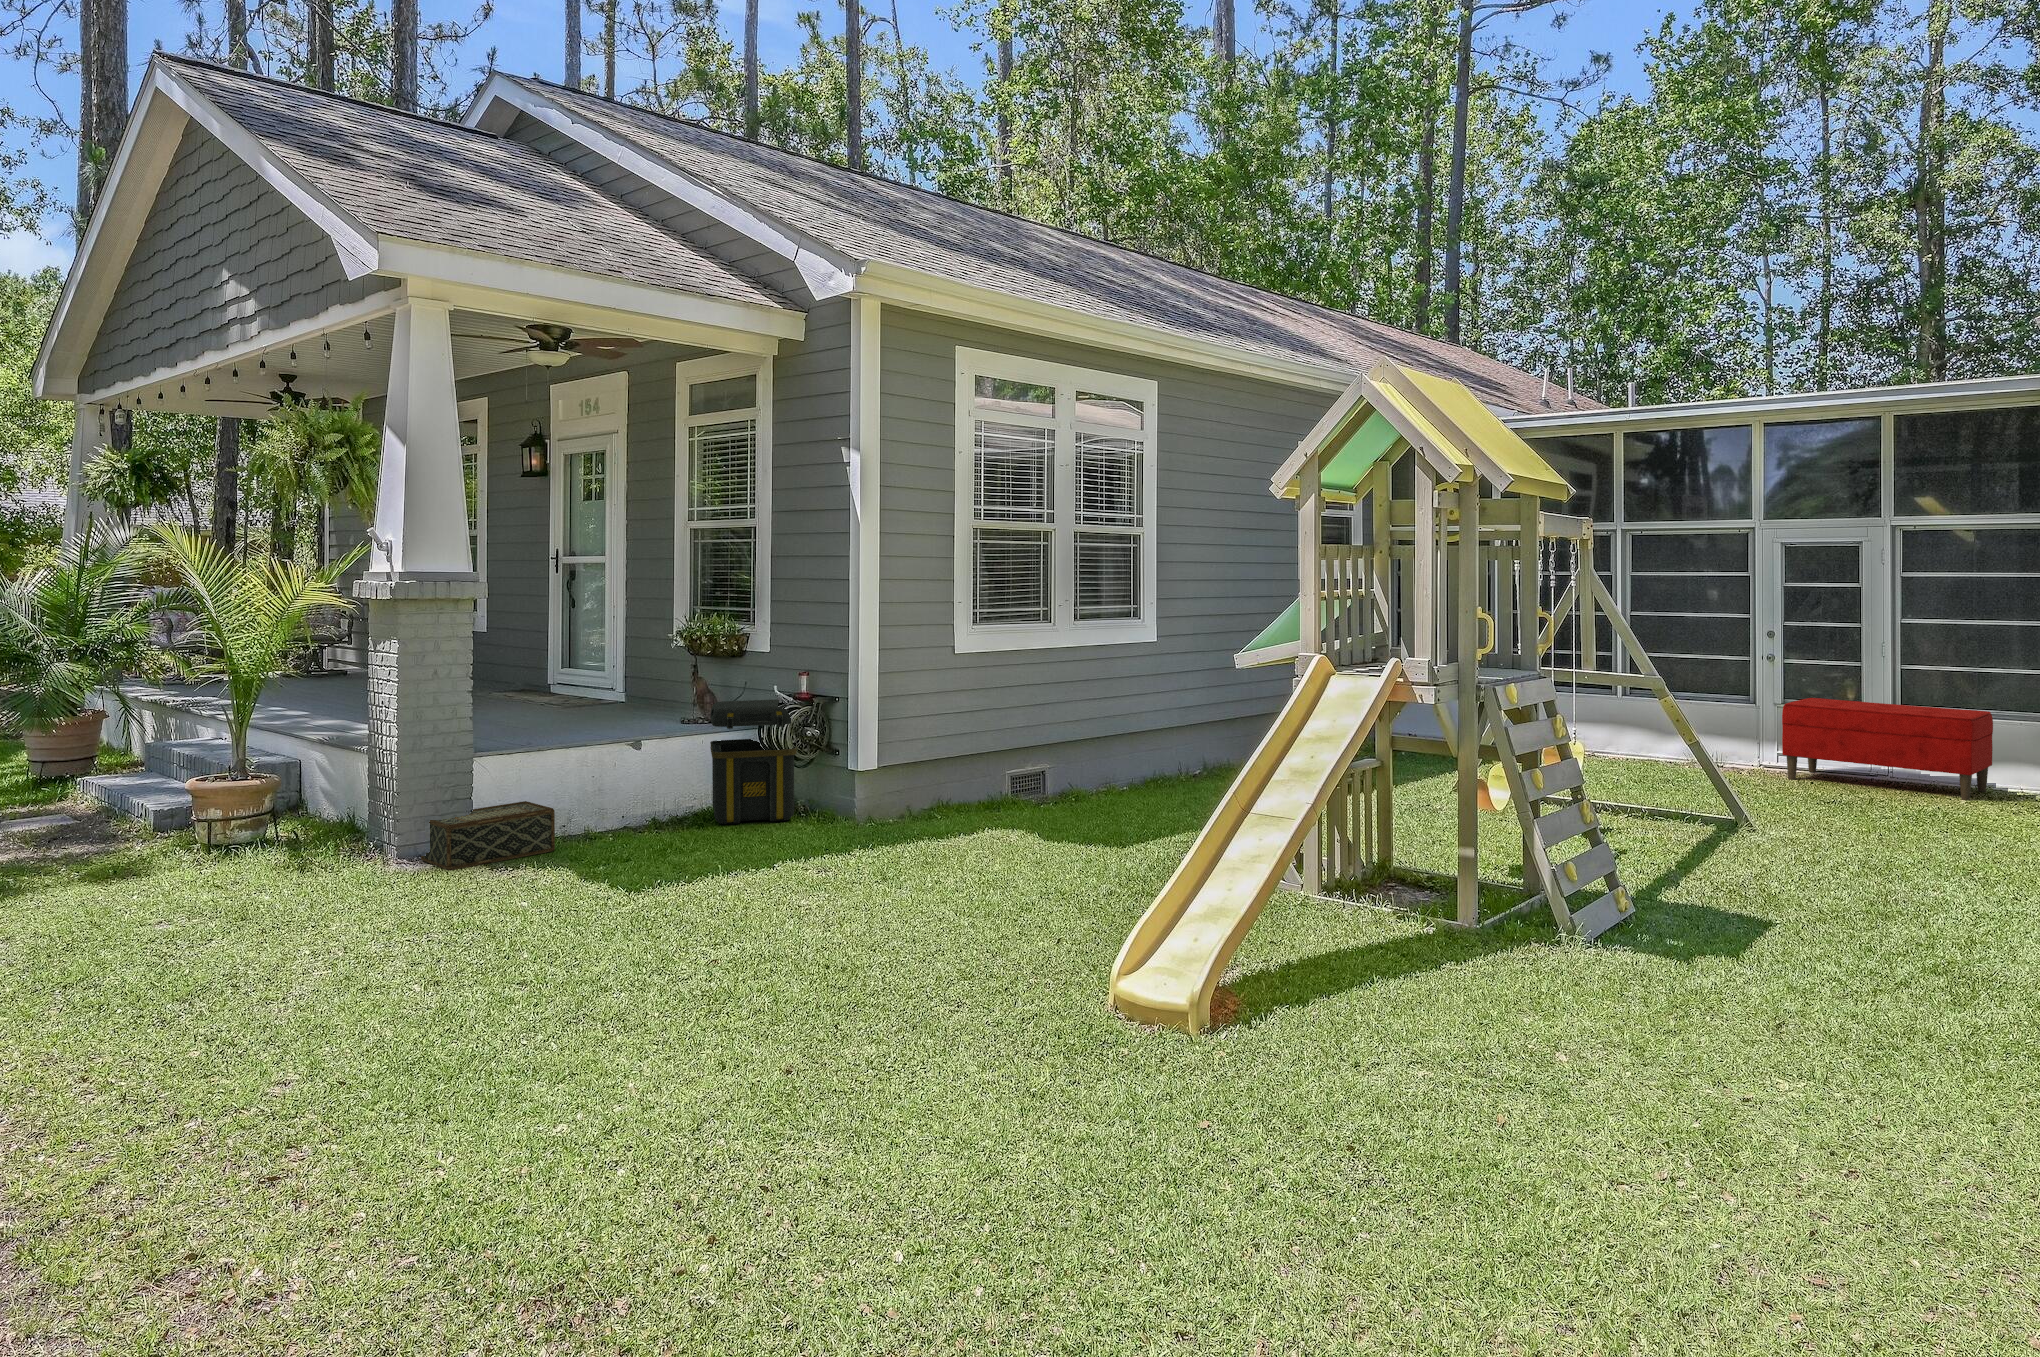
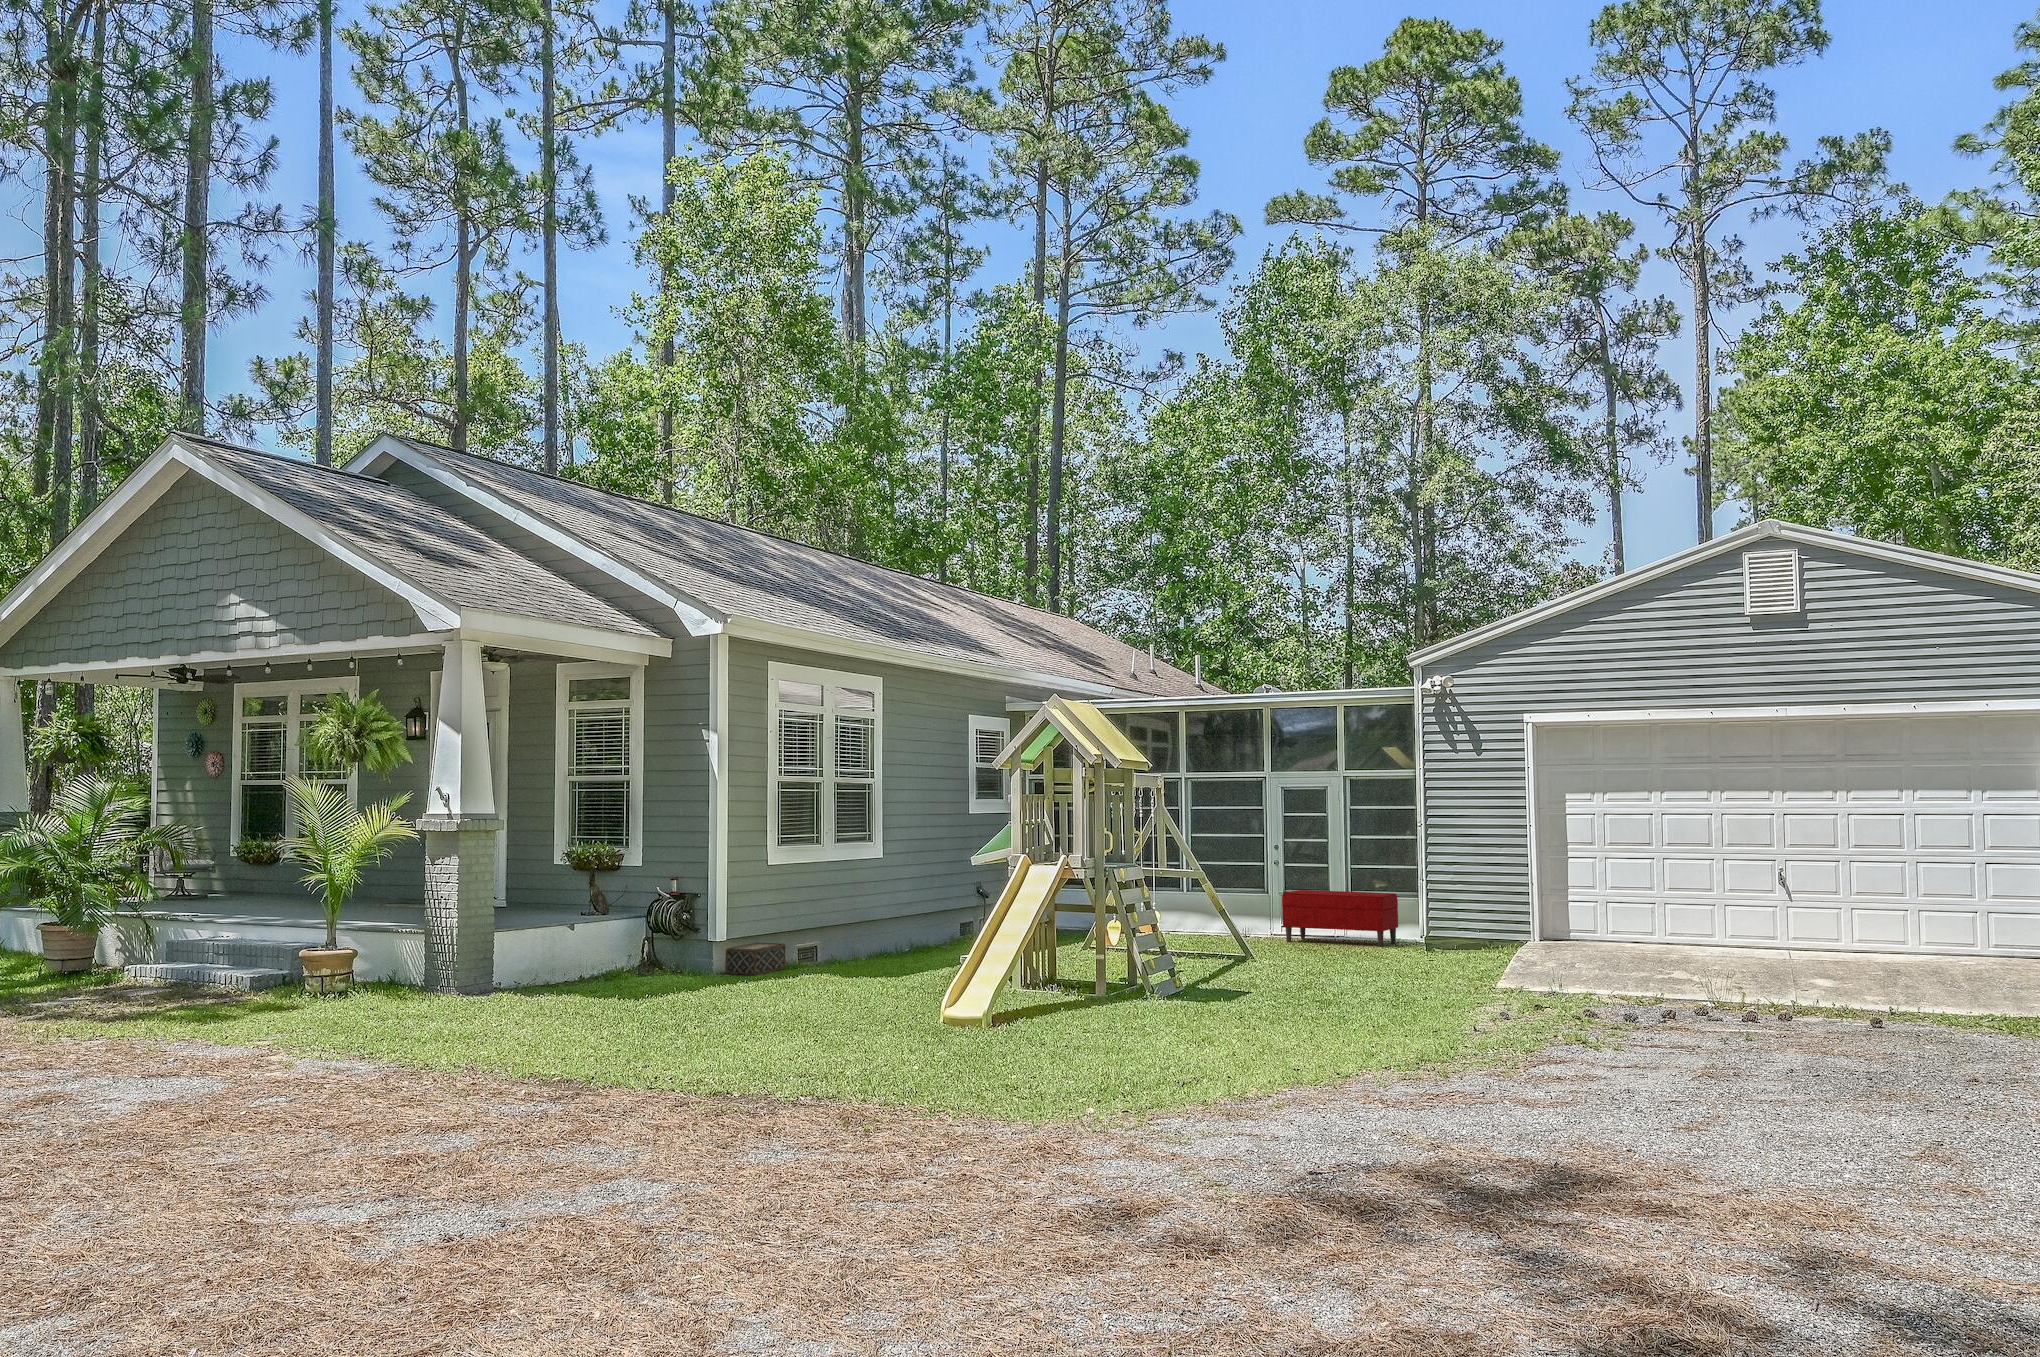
toolbox: present [710,699,797,824] -> none [612,898,678,980]
woven basket: present [421,801,555,870] -> present [725,943,785,975]

